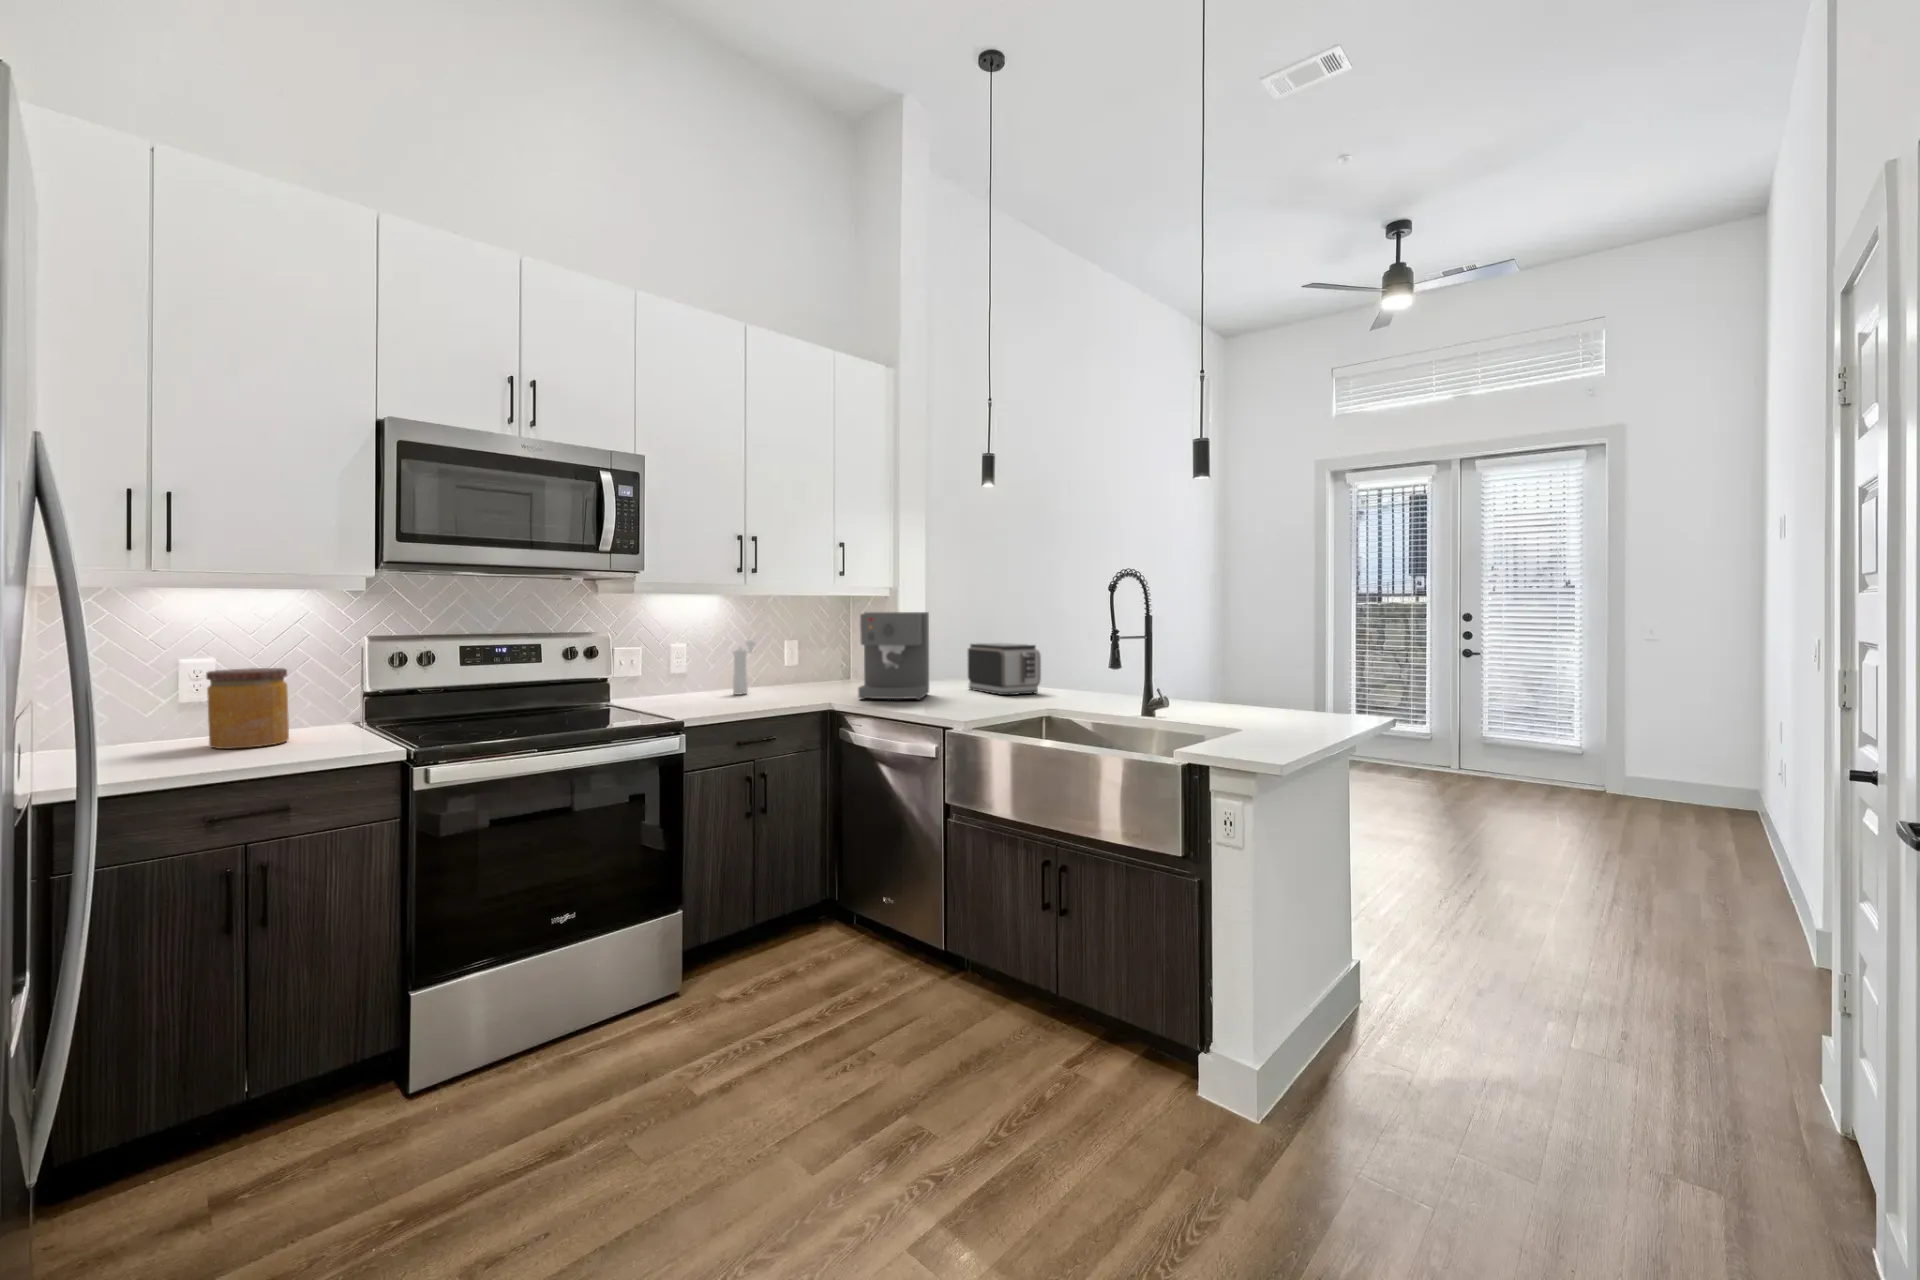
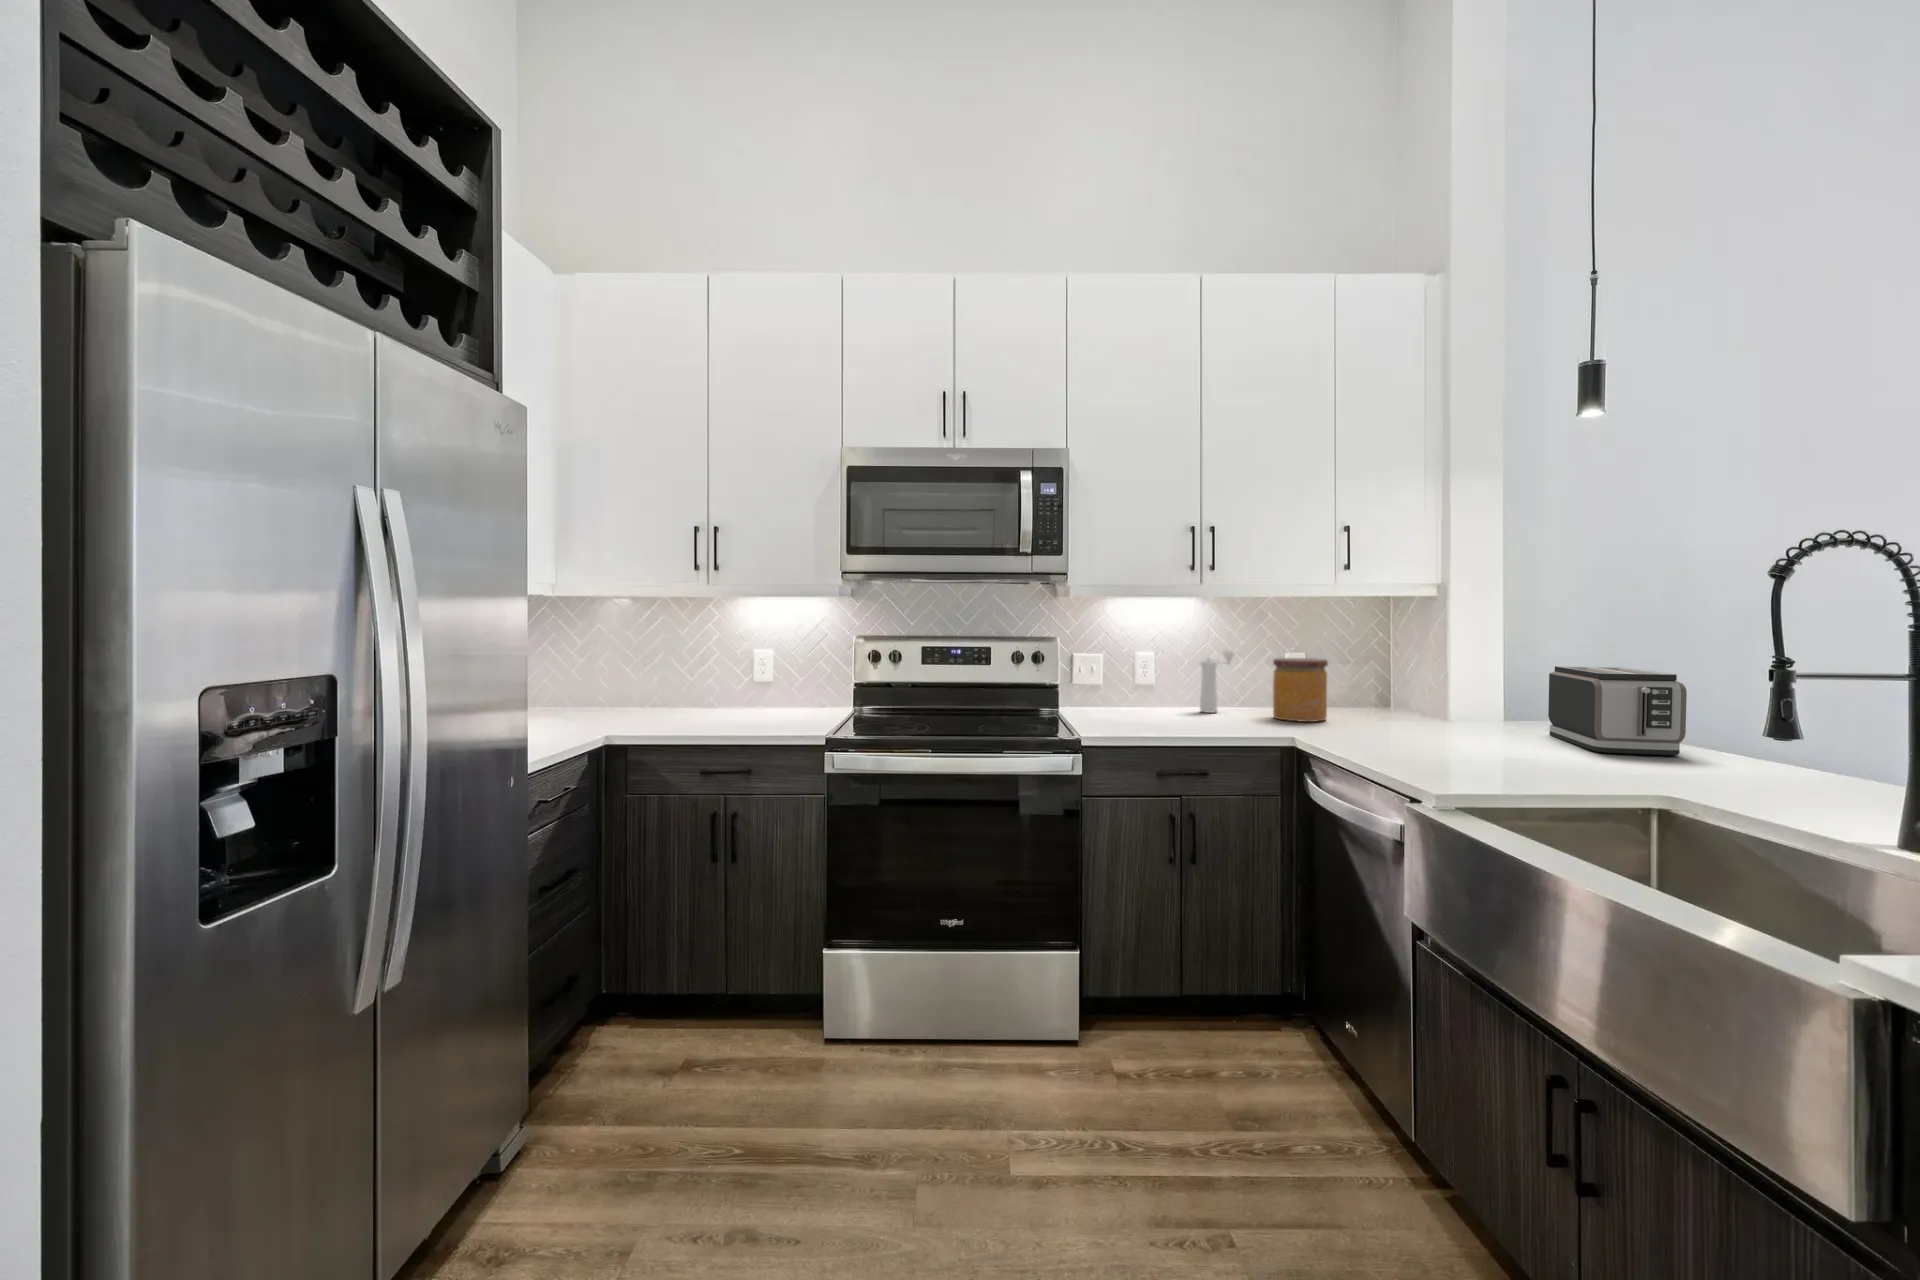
coffee maker: present [858,612,929,700] -> none [1339,618,1466,745]
jar: present [206,668,289,749] -> present [1273,658,1328,722]

